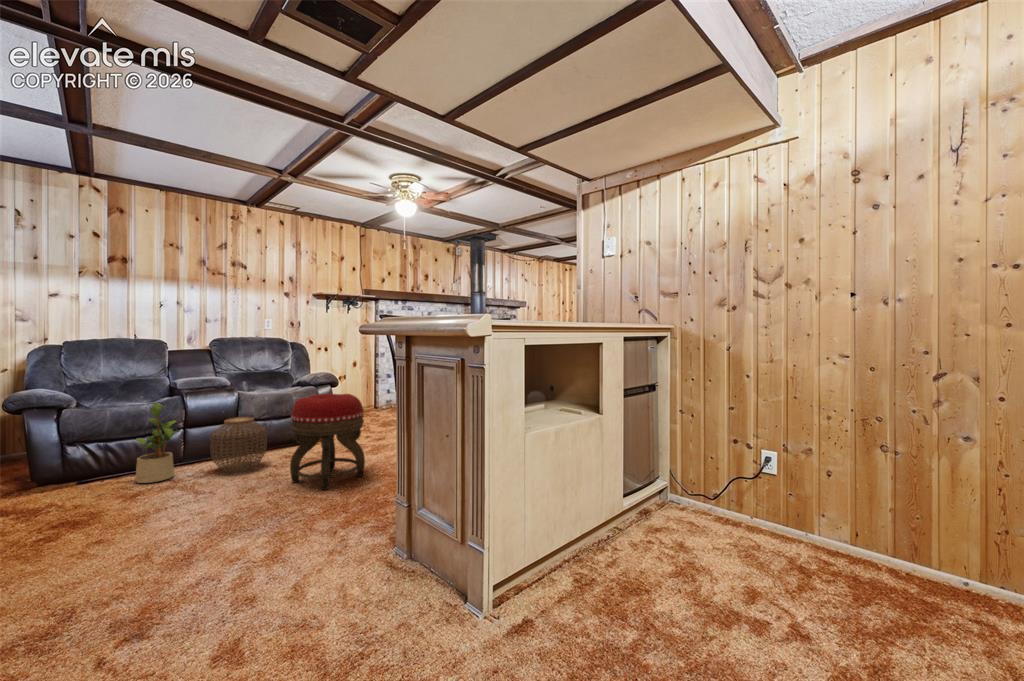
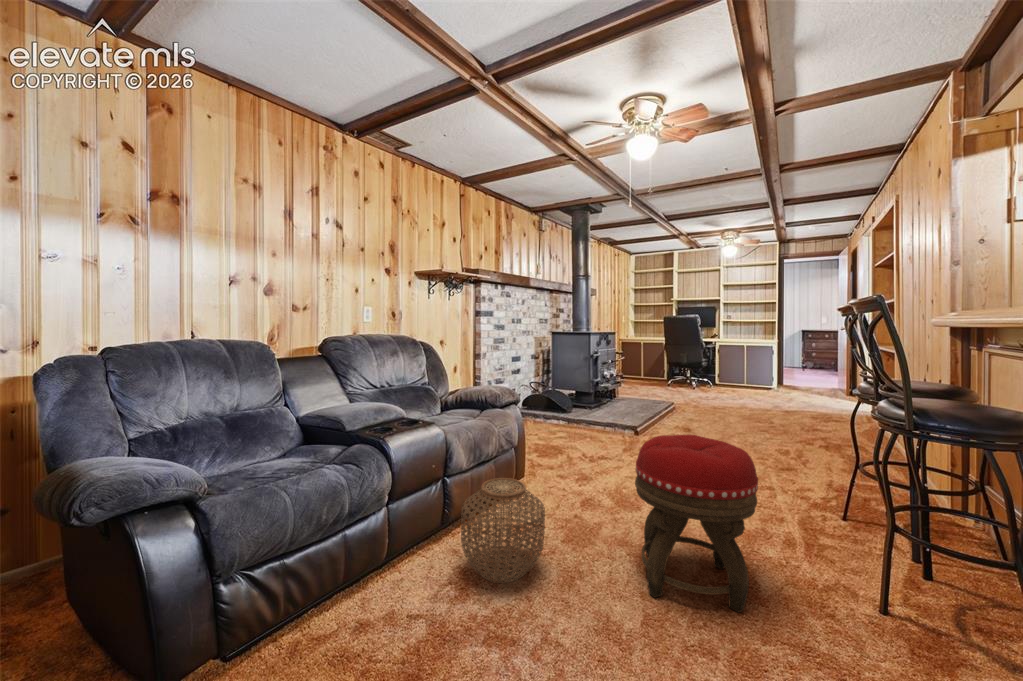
potted plant: present [135,403,178,483] -> none [361,474,440,642]

